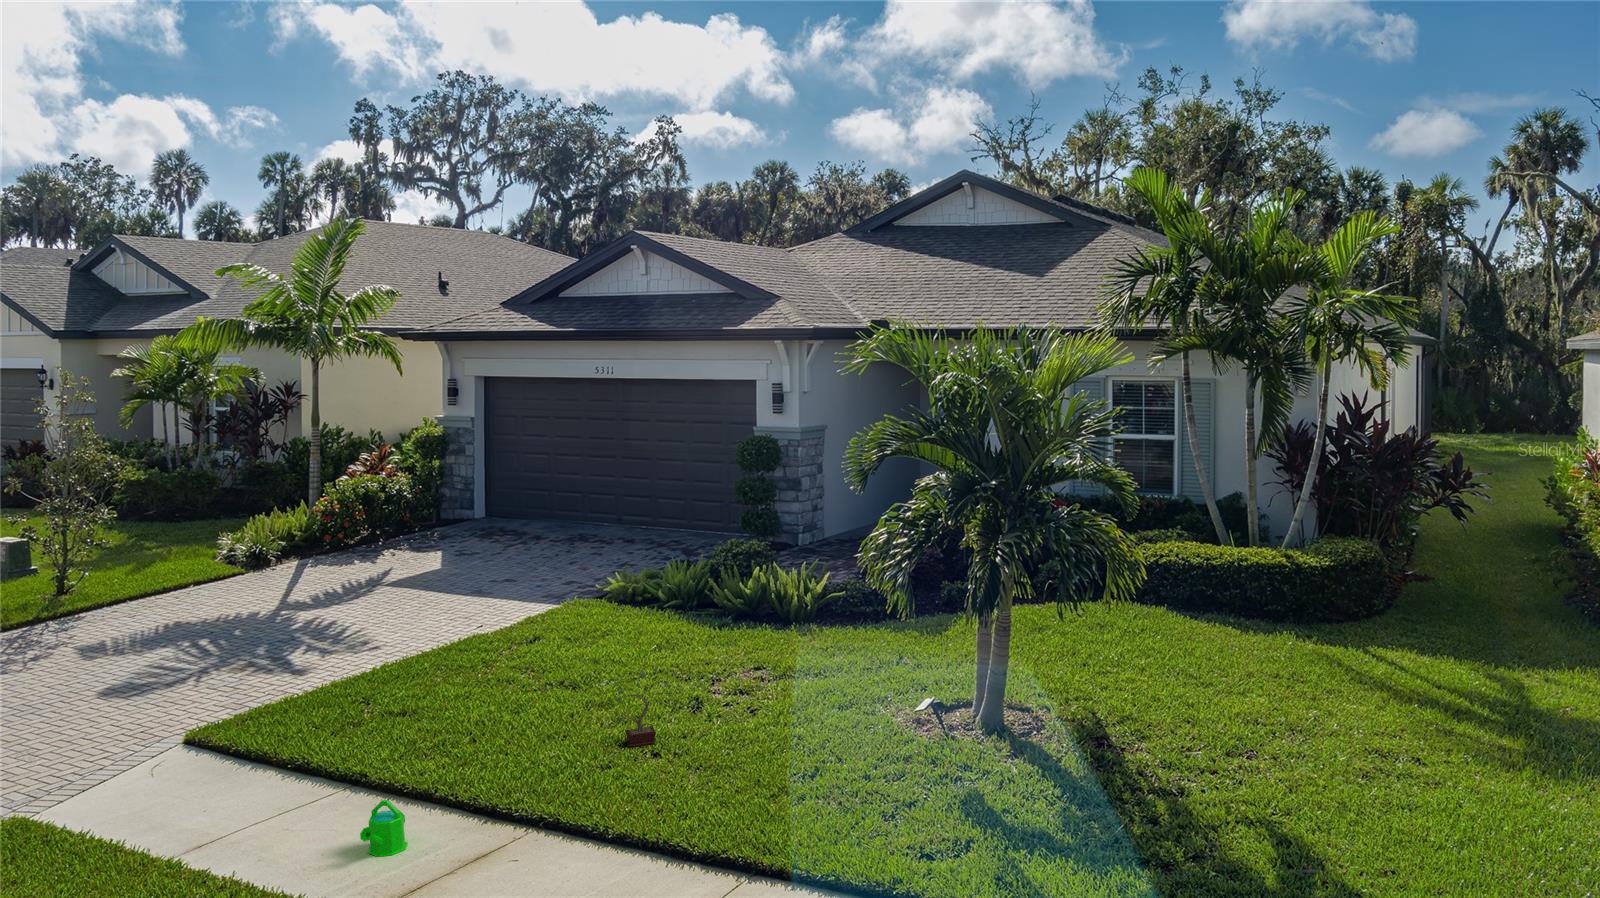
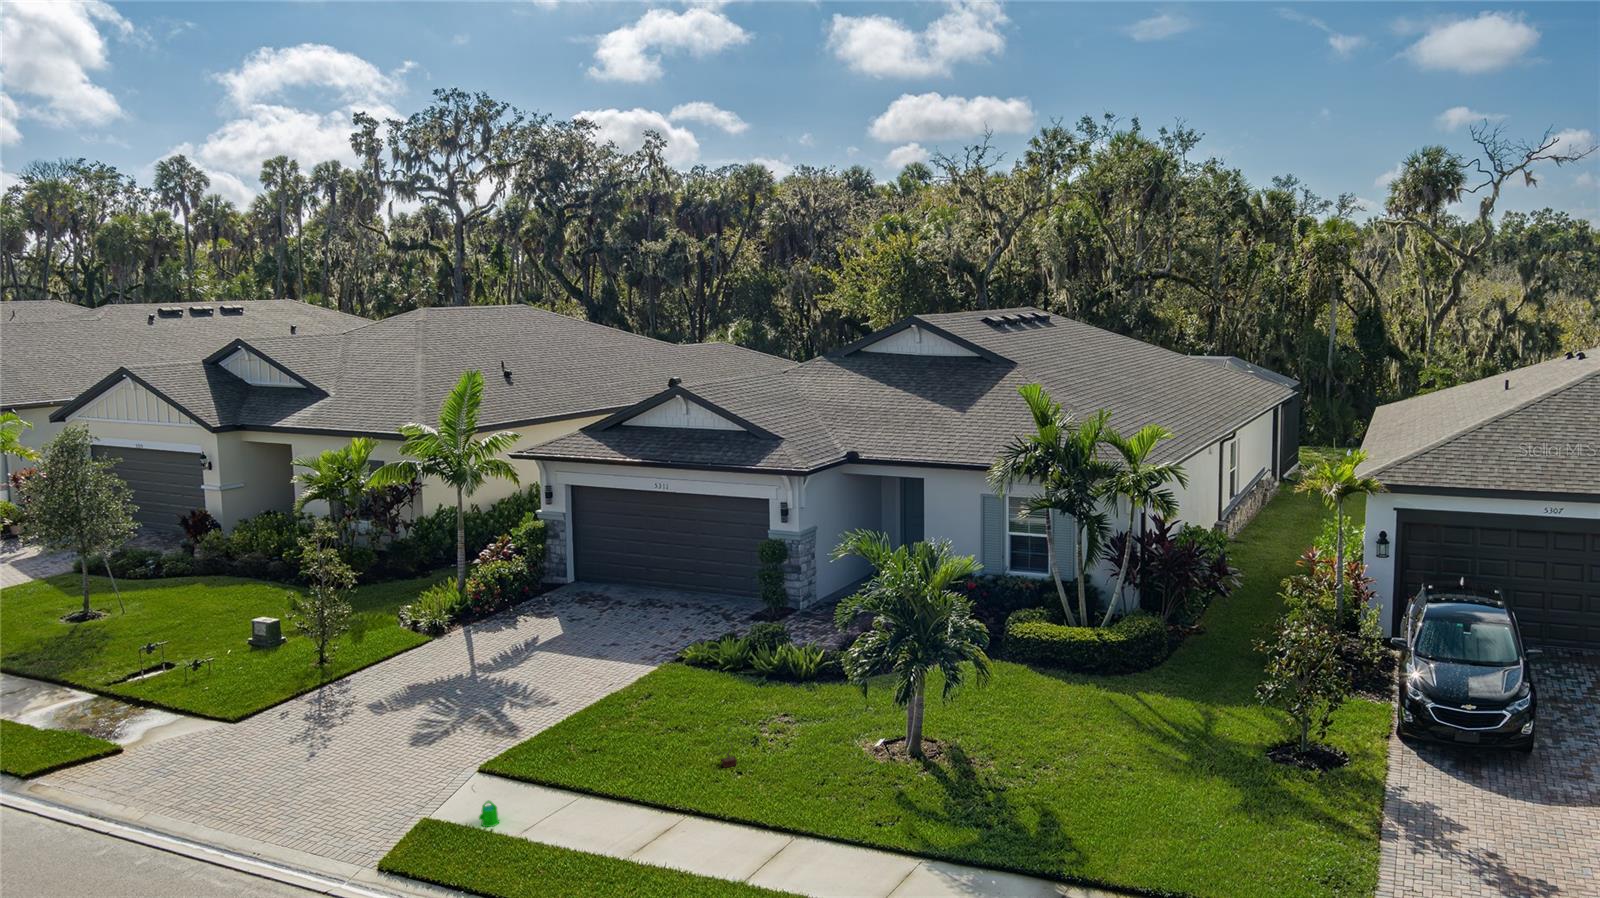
watering can: present [360,800,408,857] -> present [479,800,499,827]

